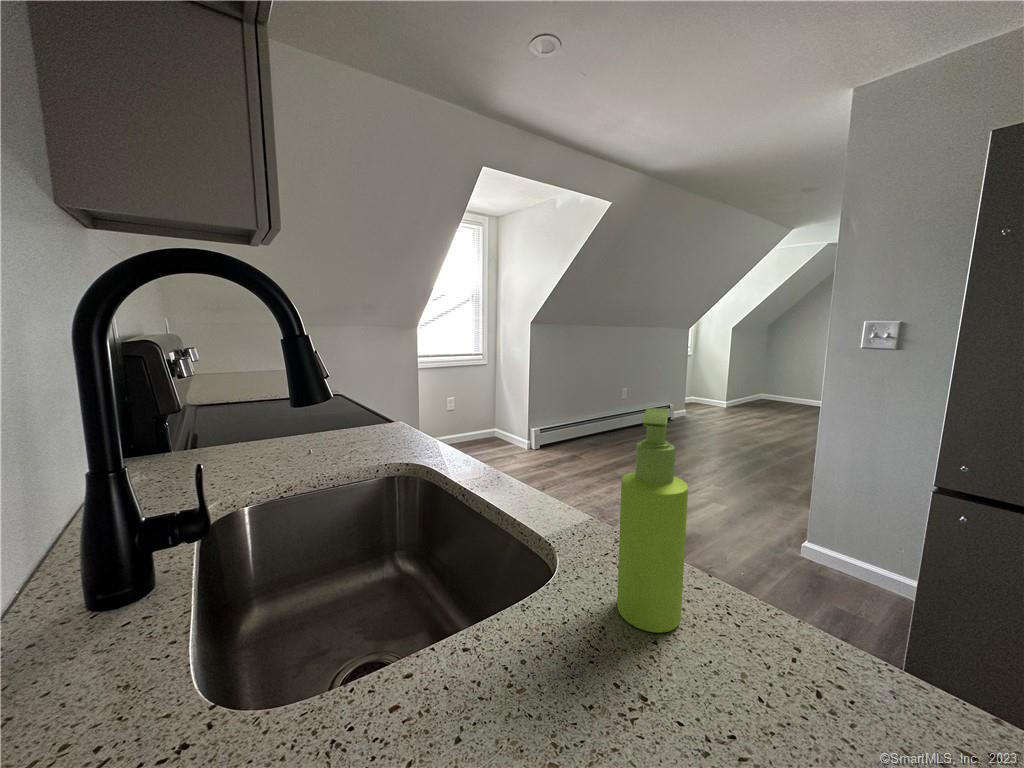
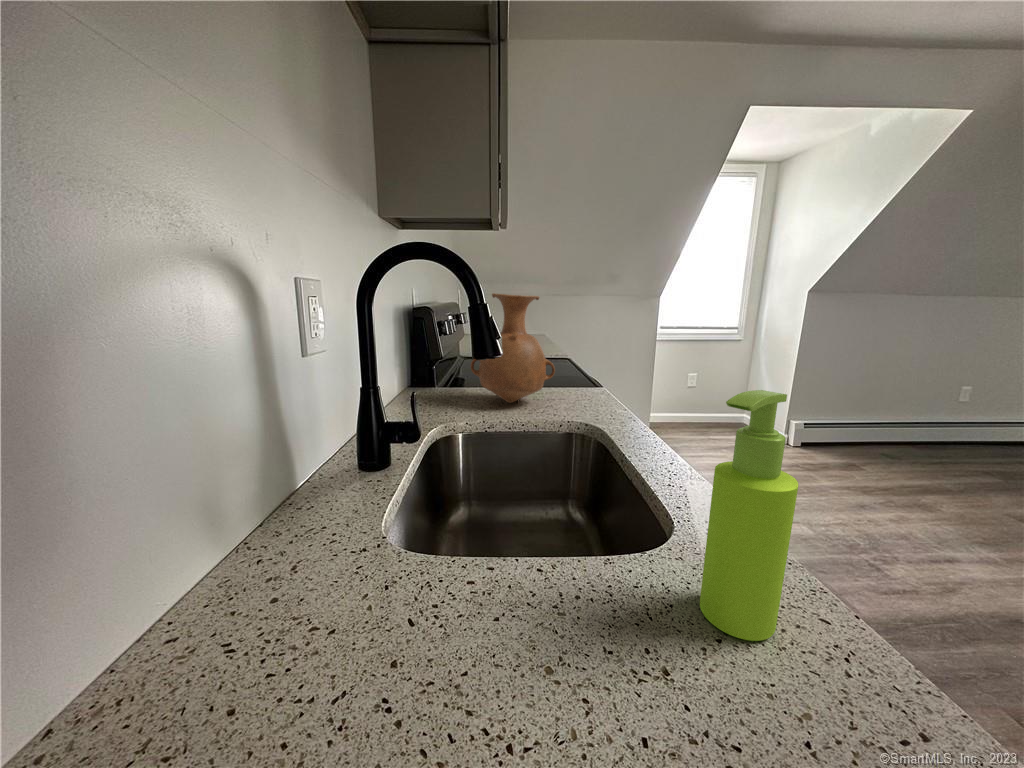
vase: none [245,326,359,457] -> present [471,293,555,403]

